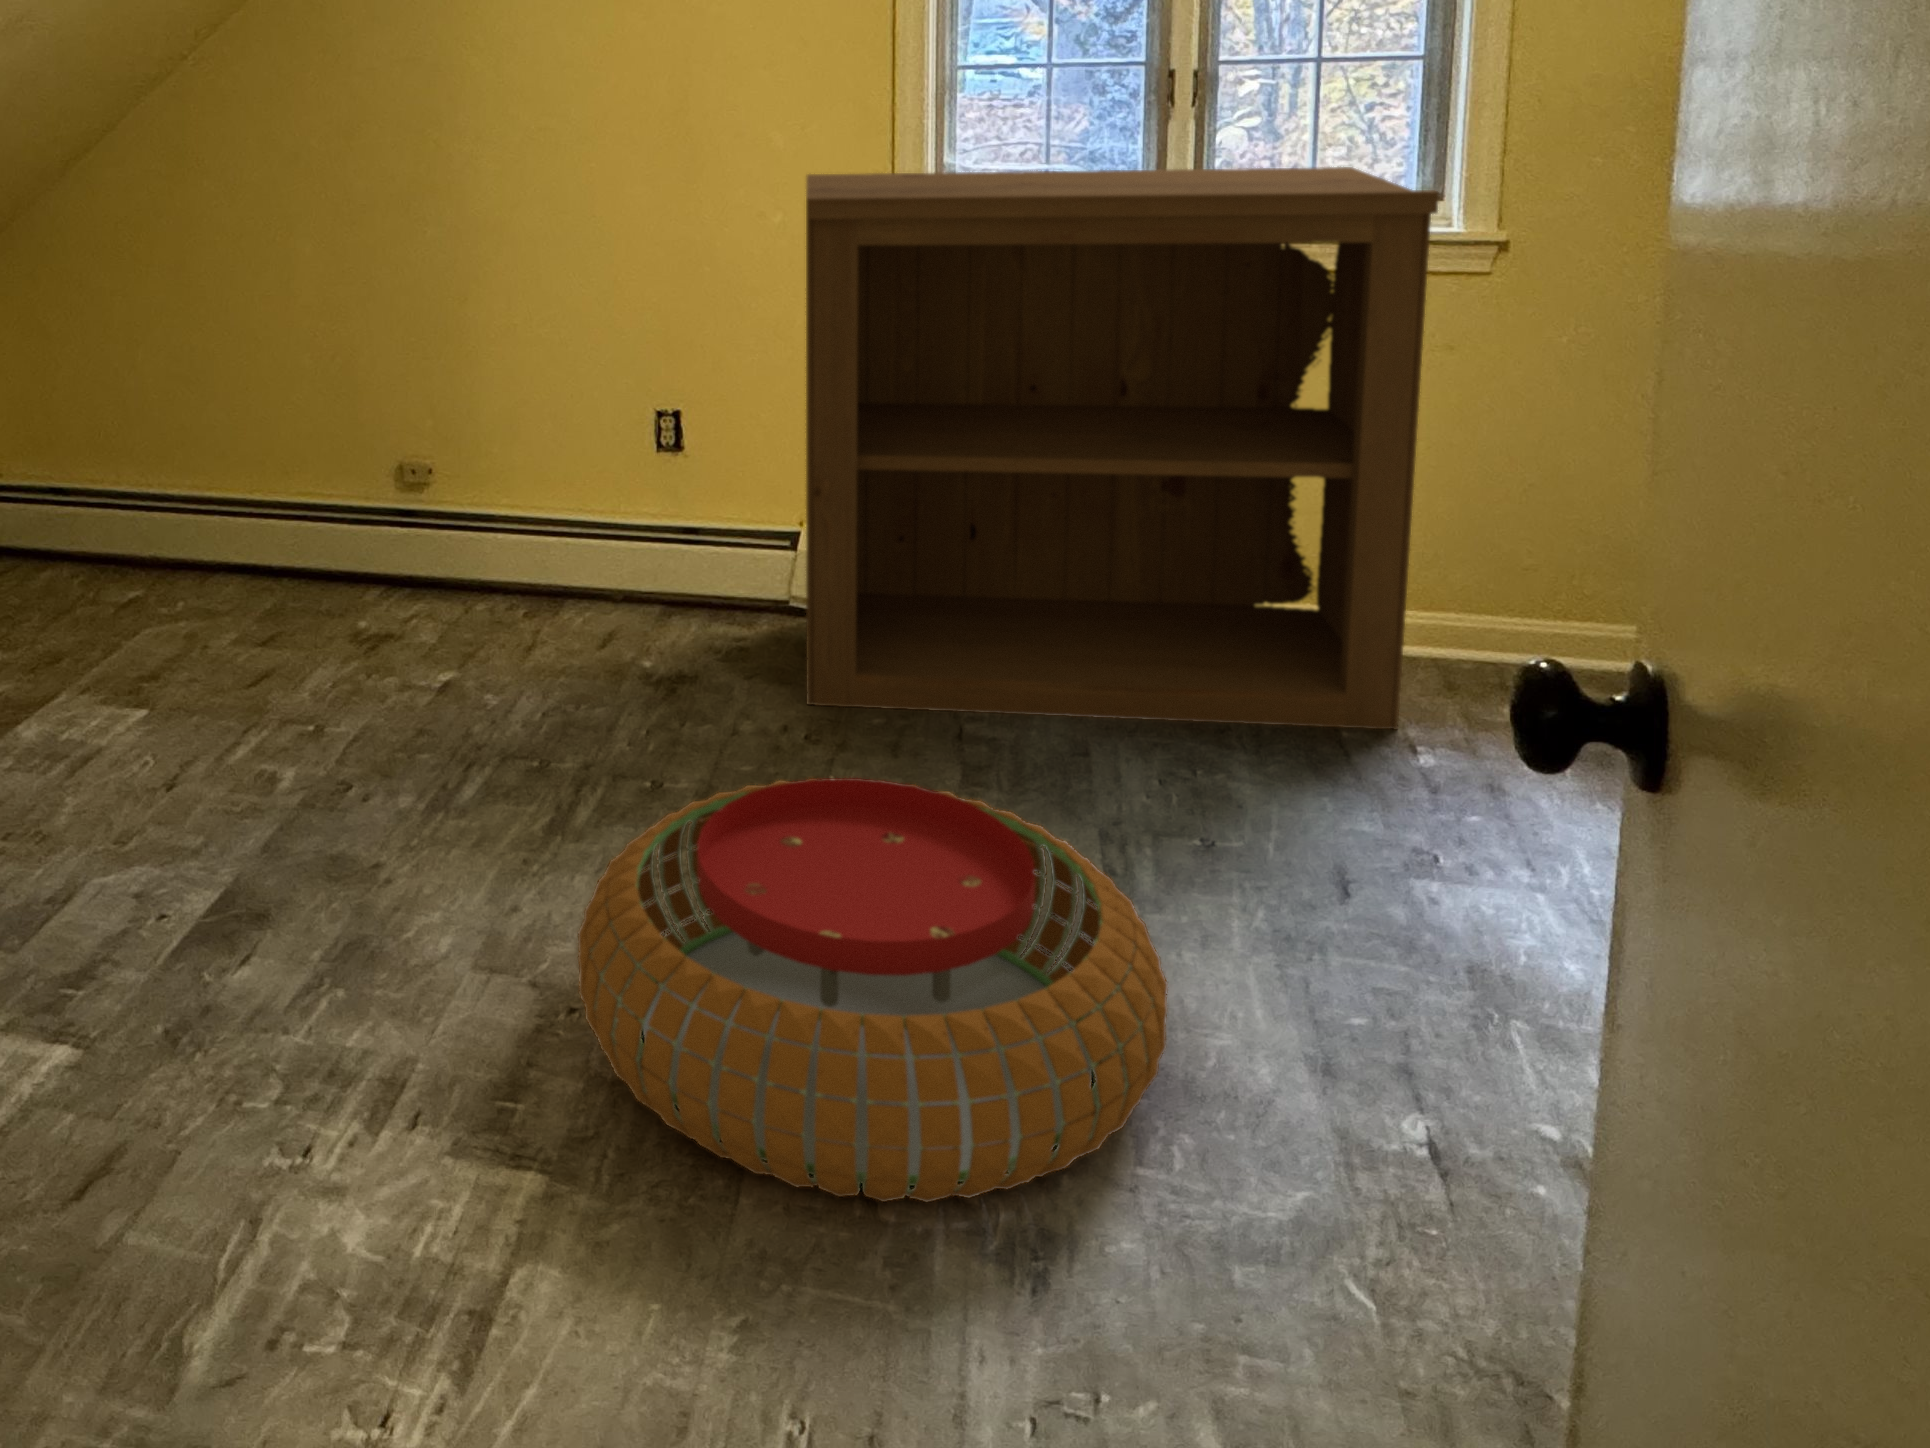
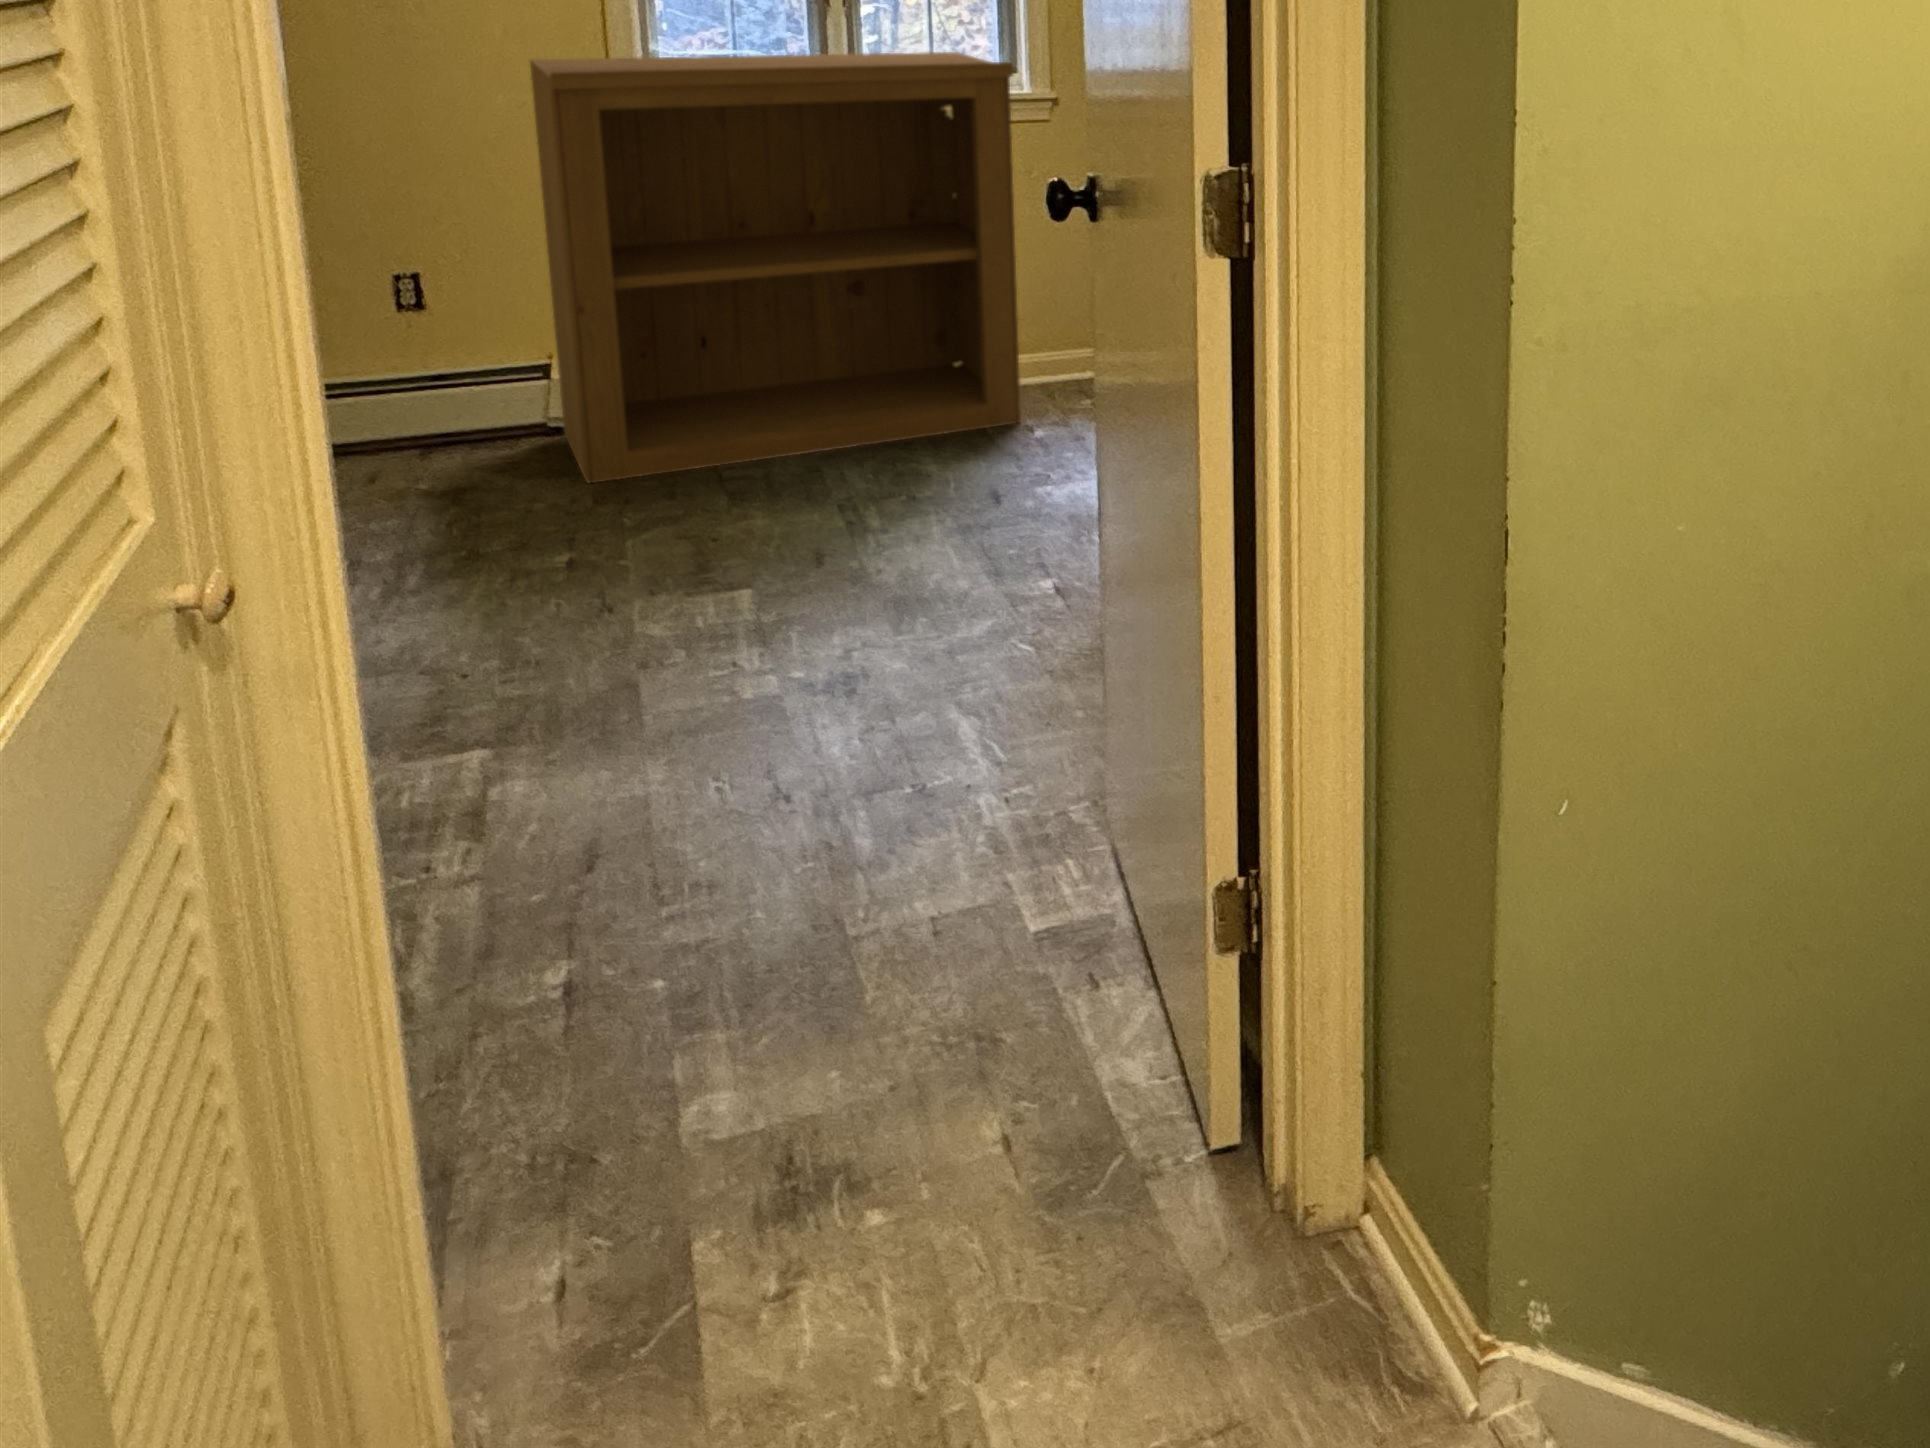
pouf: present [578,778,1168,1202] -> none [471,466,906,704]

